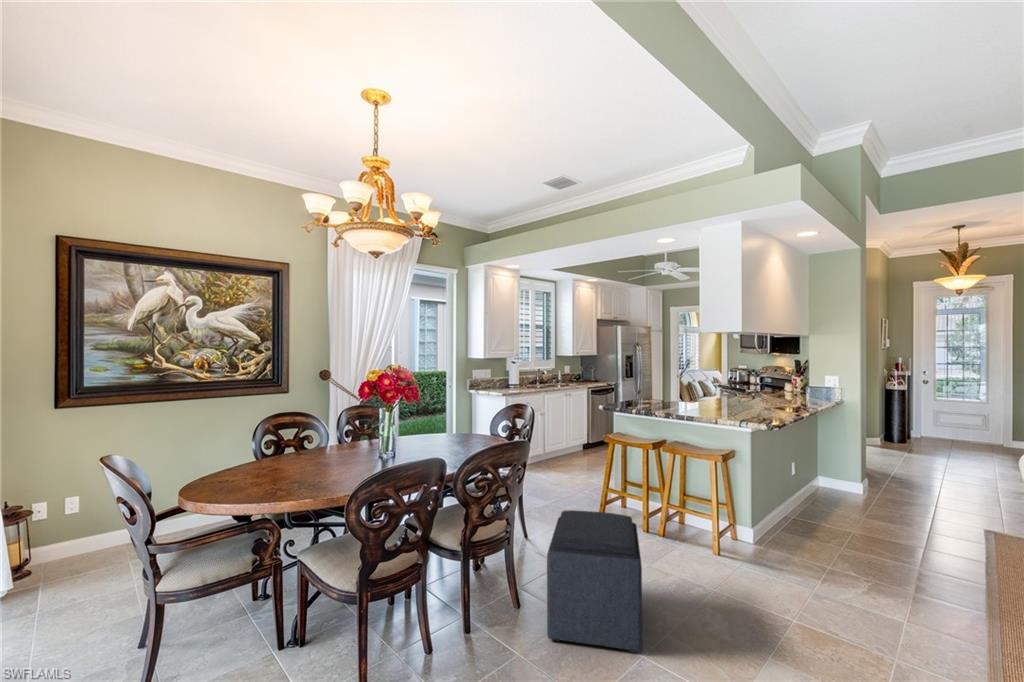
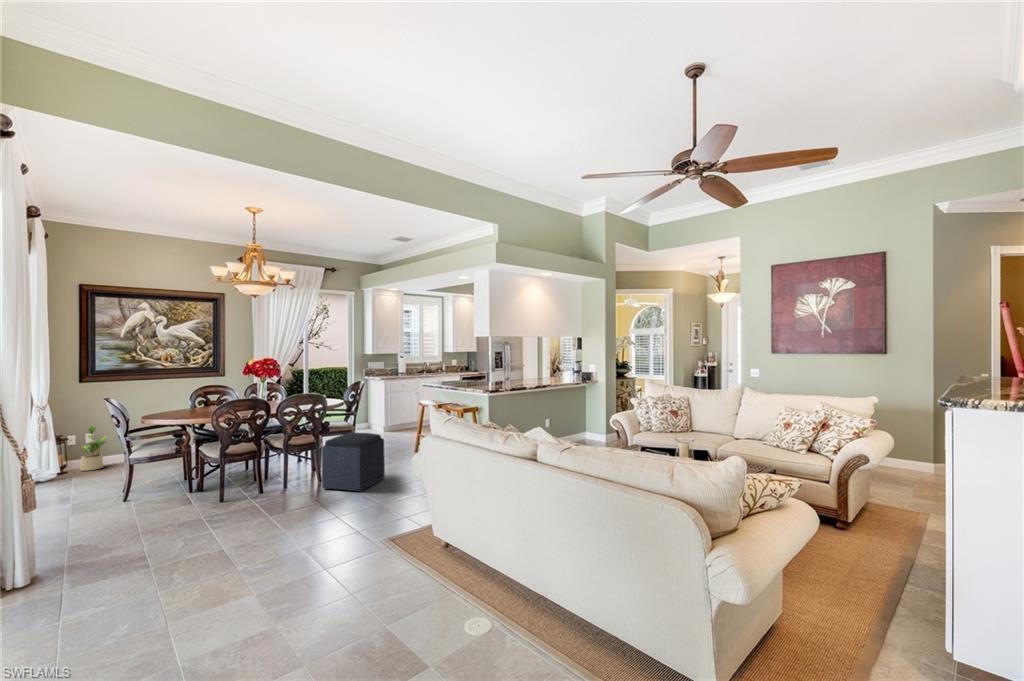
potted plant: none [53,486,104,568] -> present [80,426,106,471]

